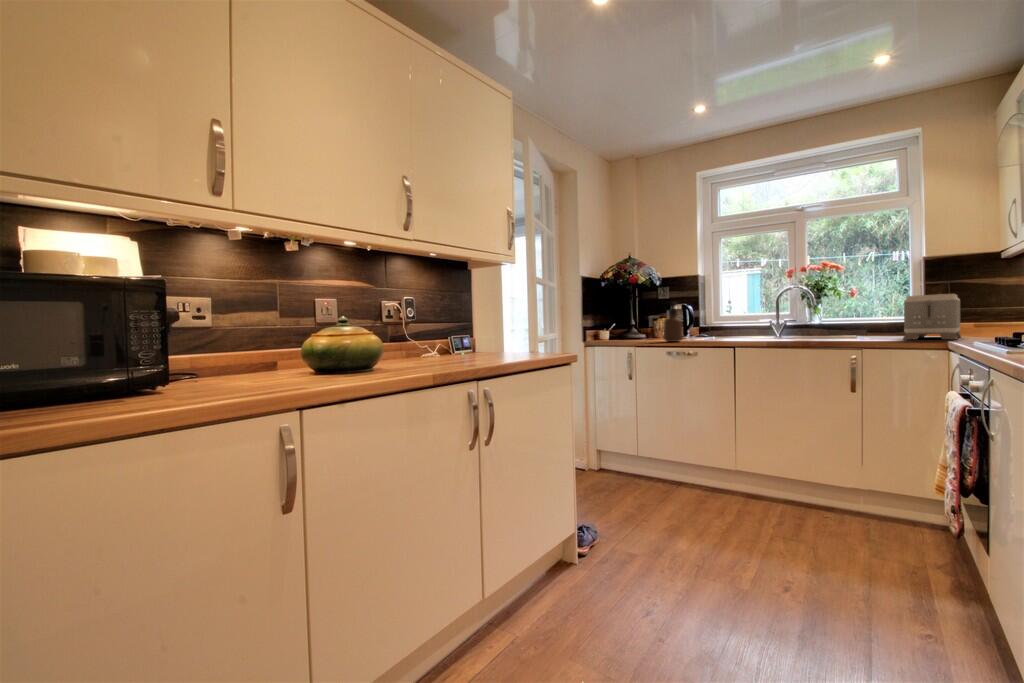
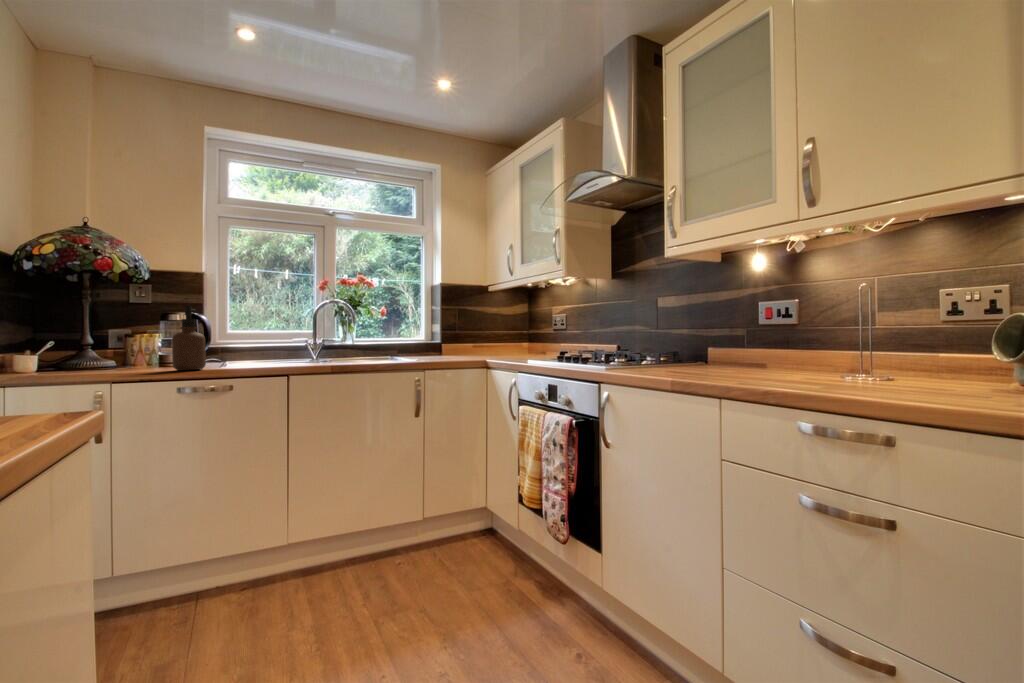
toaster: present [903,294,961,339] -> none [452,318,502,360]

